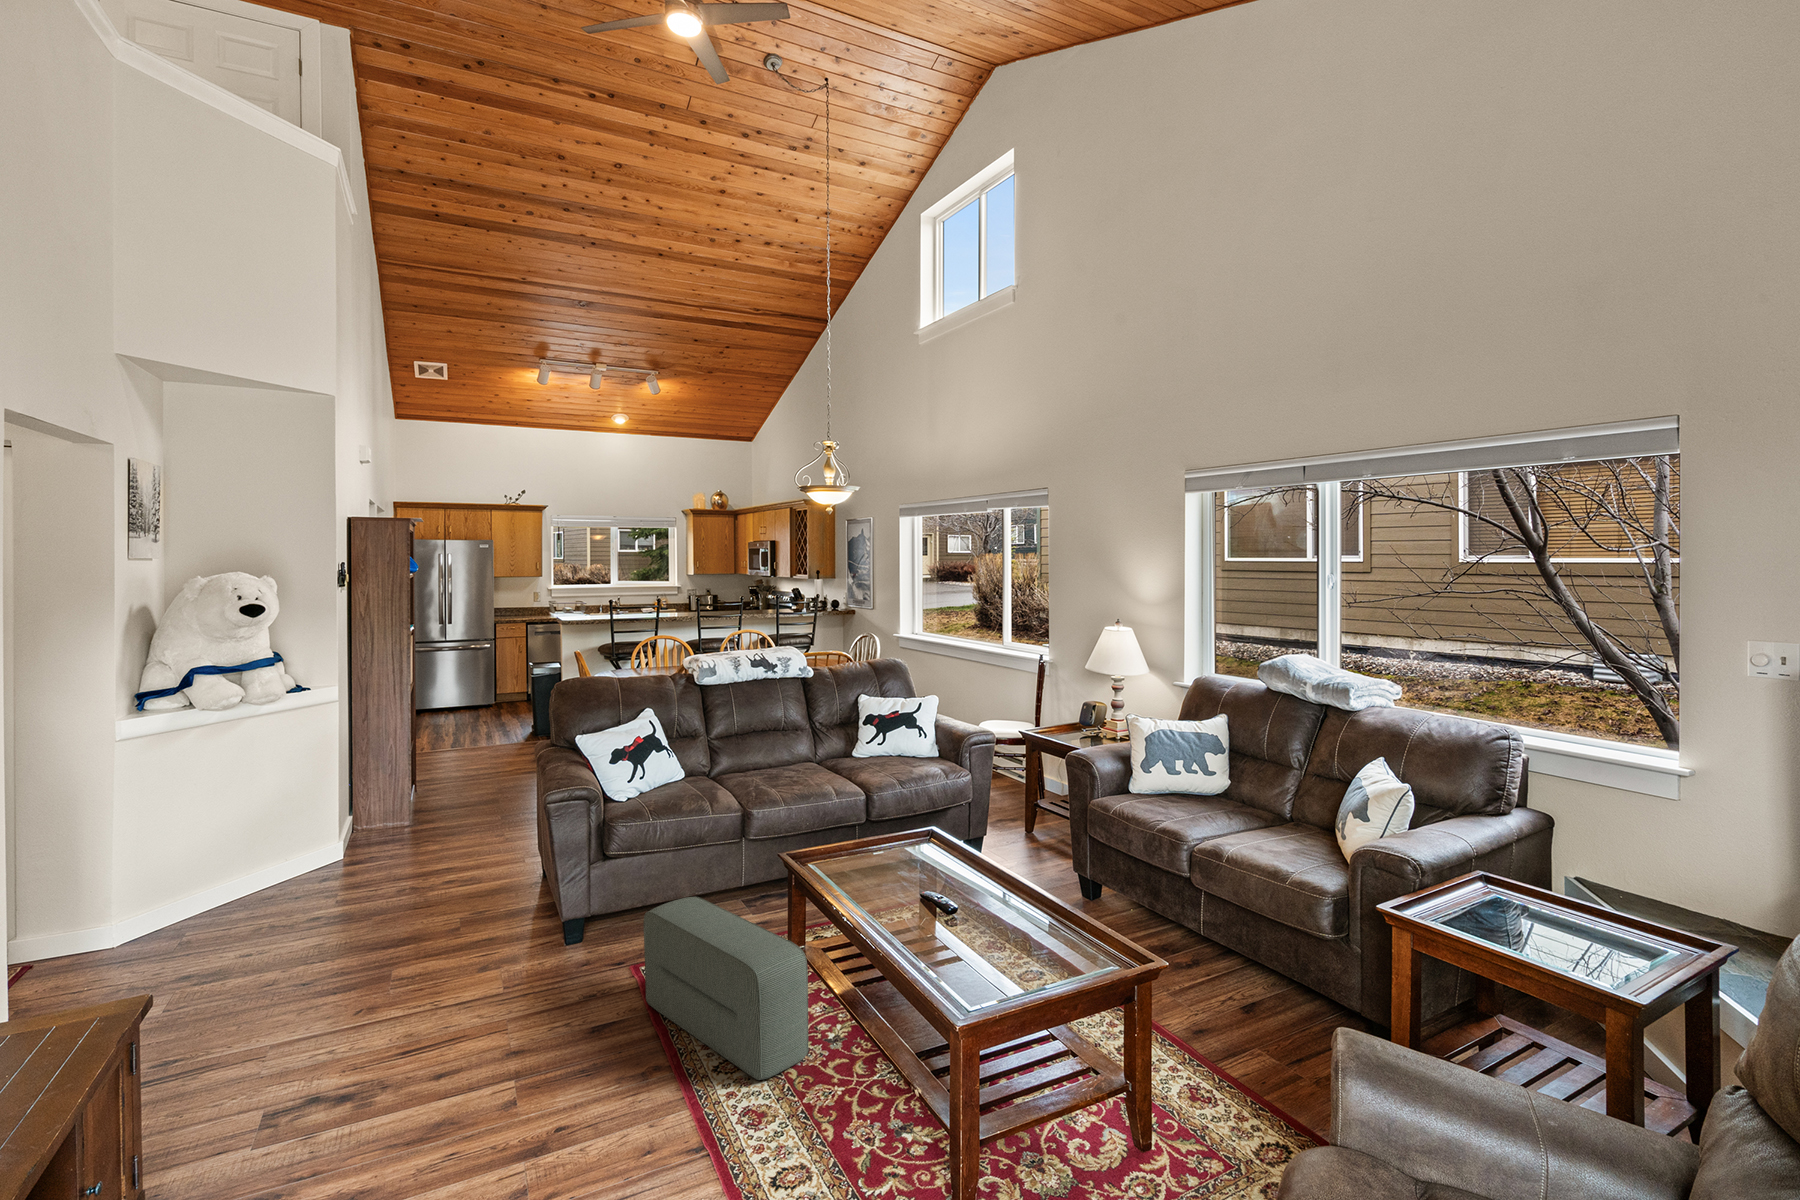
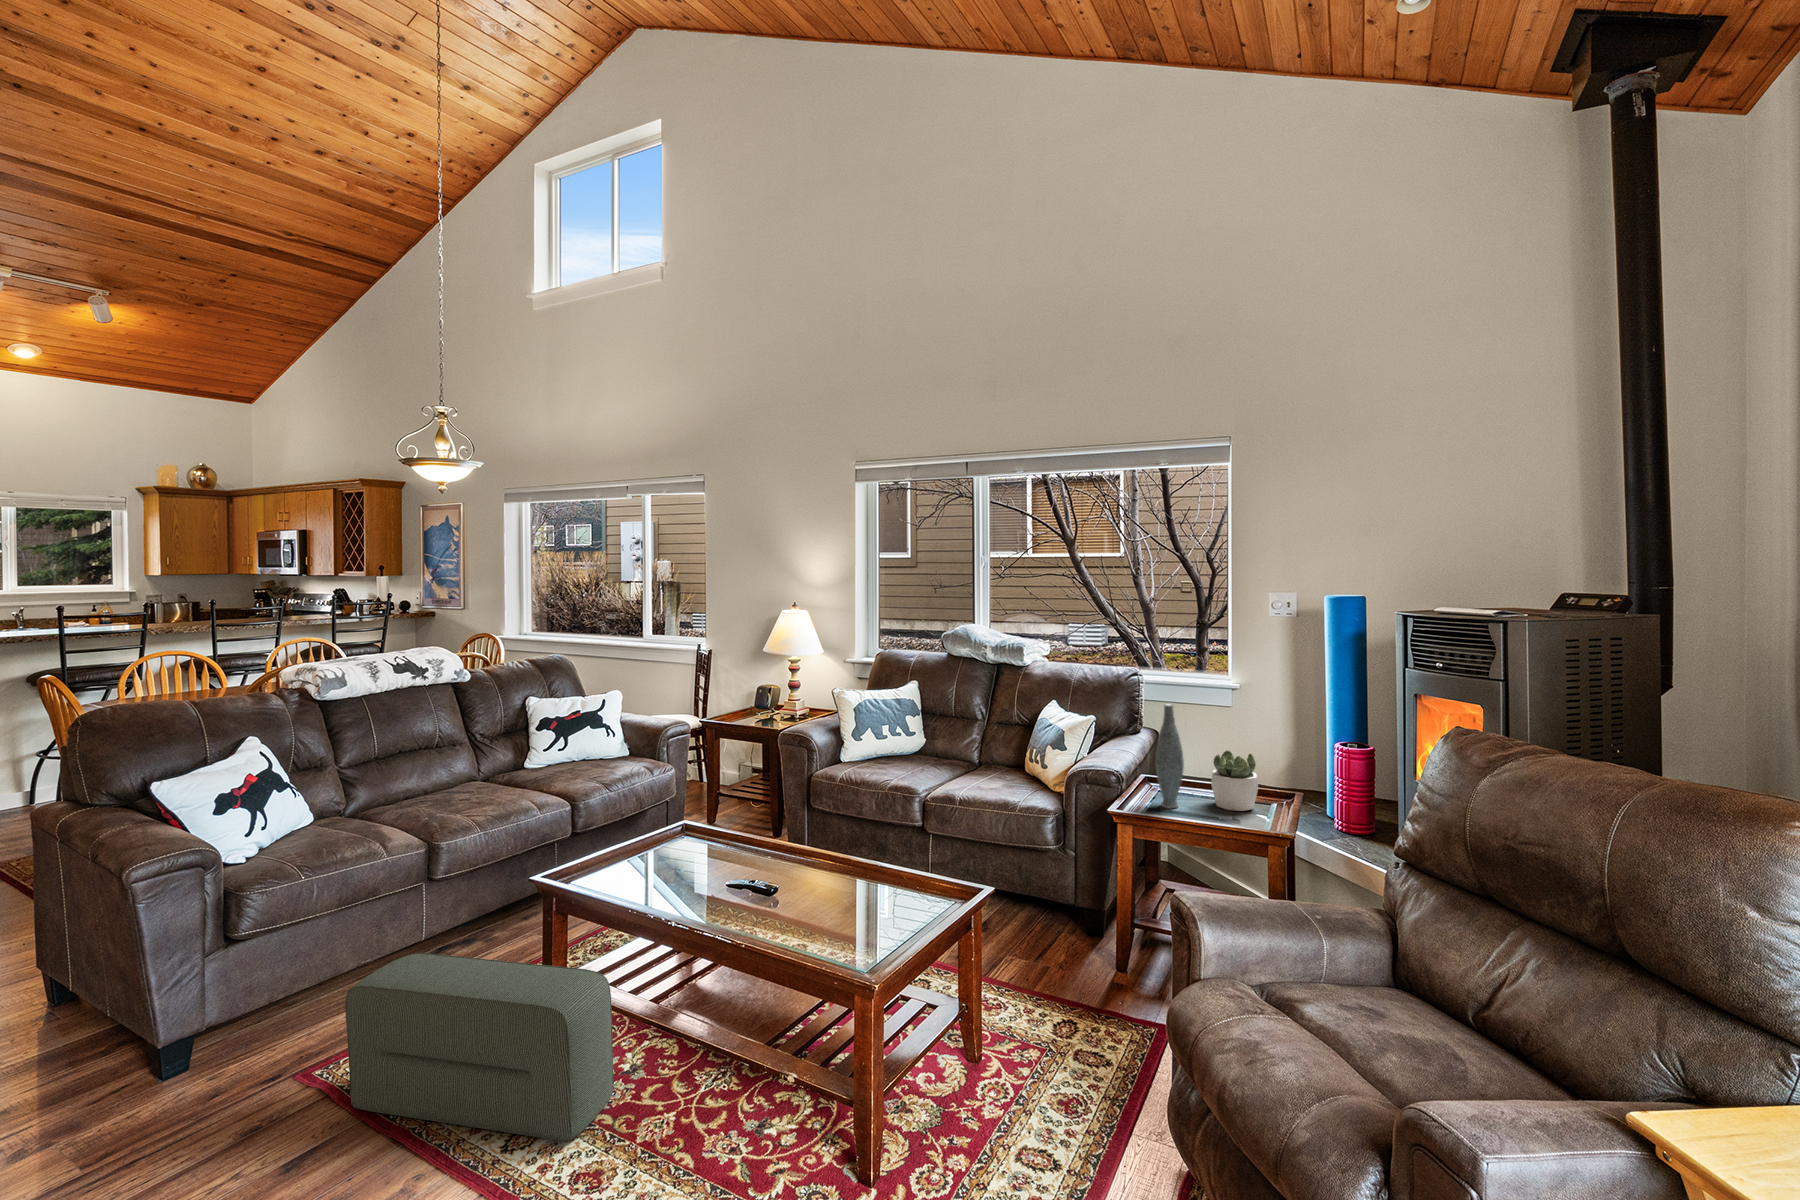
vase: none [1471,789,1511,927] -> present [1155,704,1184,808]
succulent plant: none [1559,865,1642,955] -> present [1211,750,1258,811]

